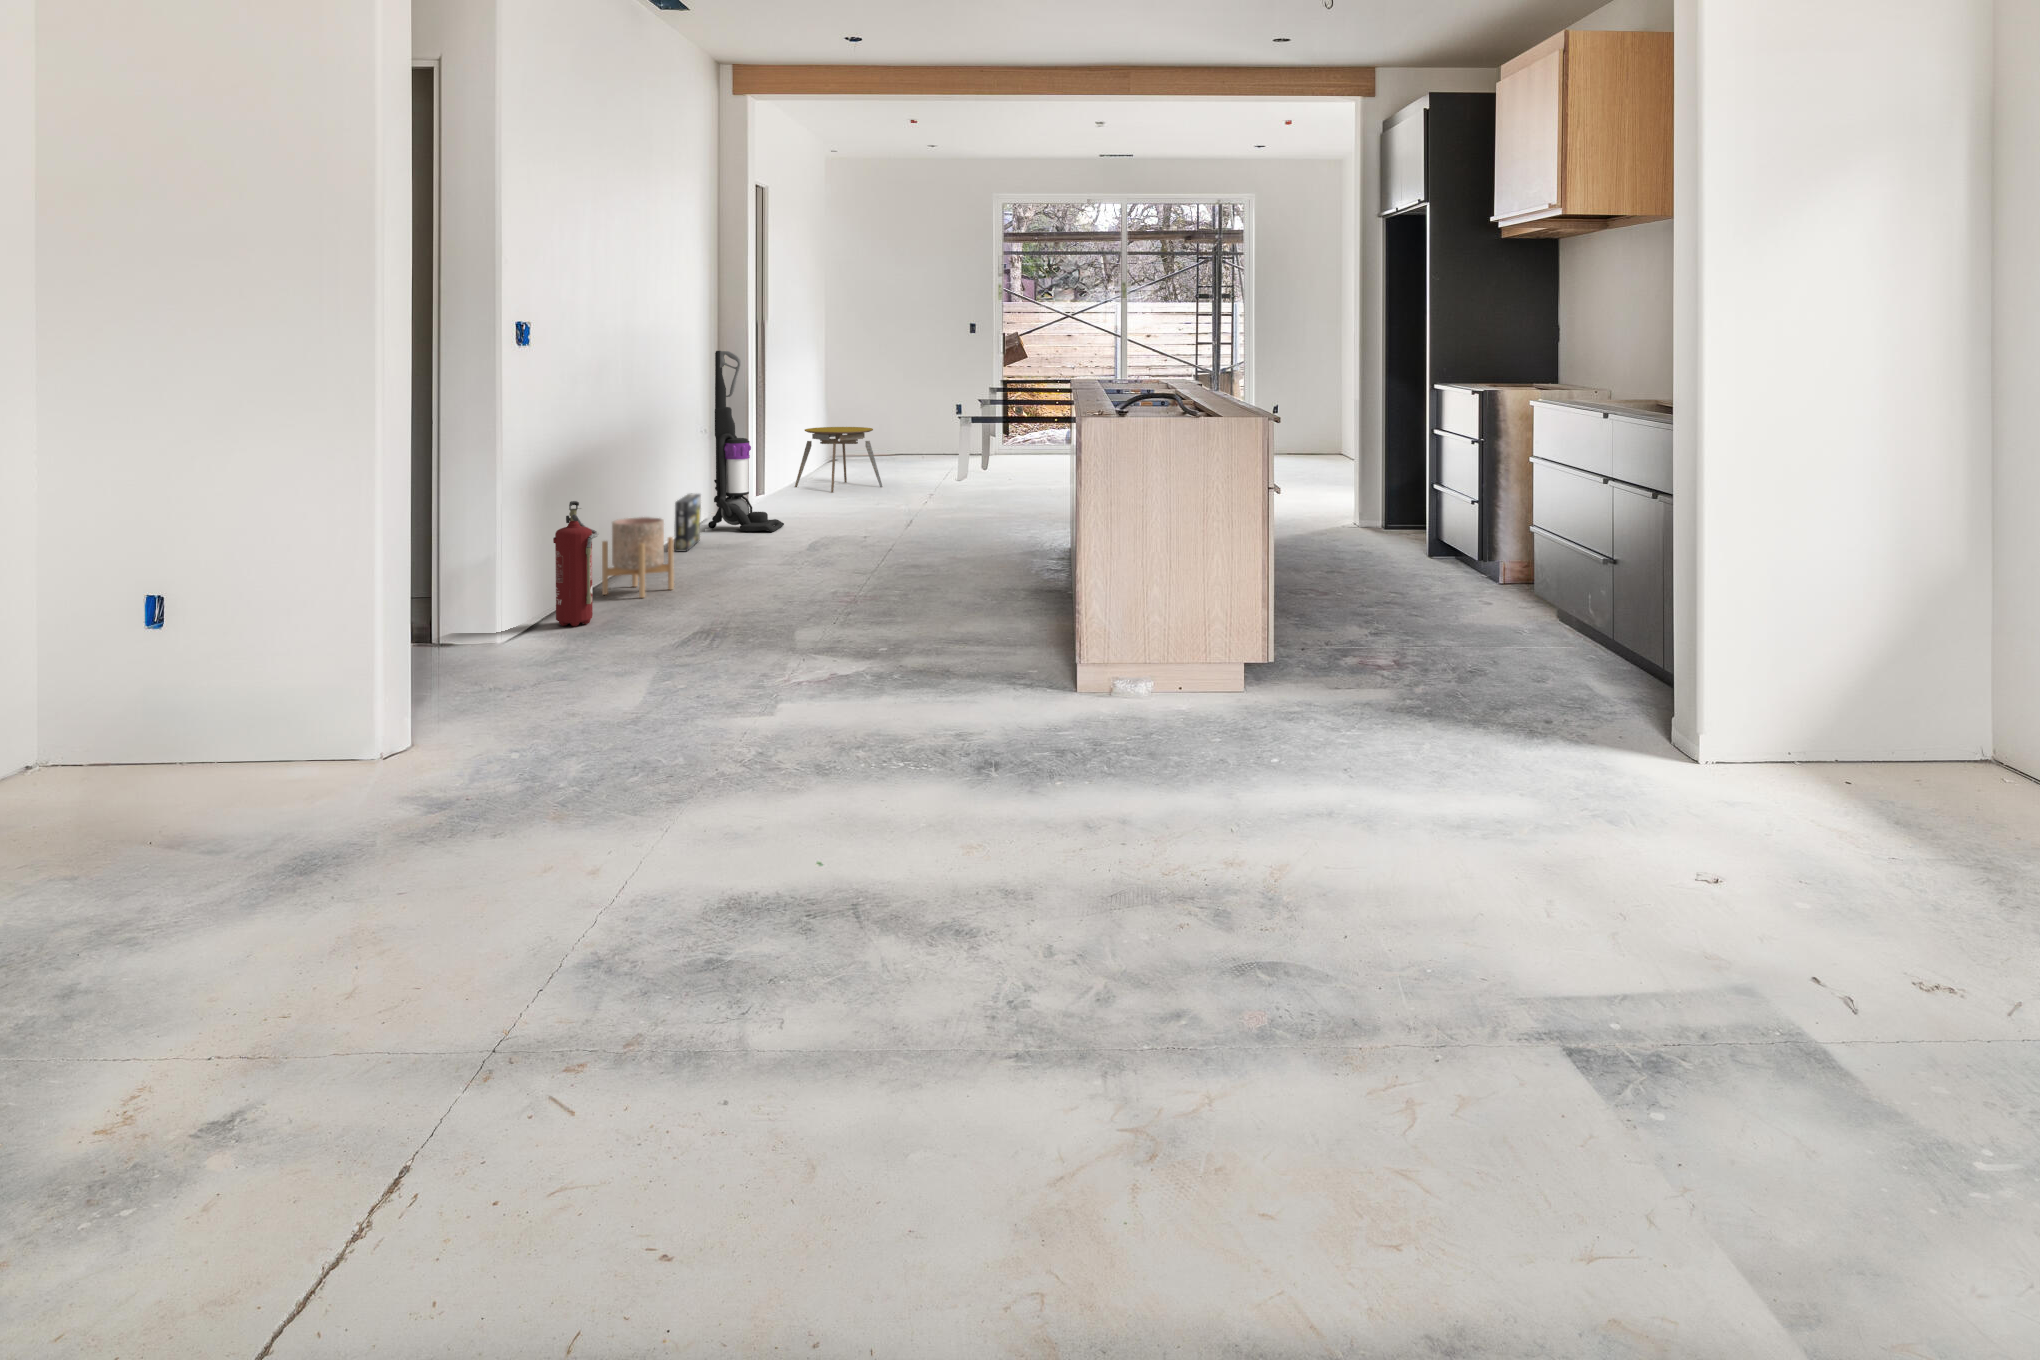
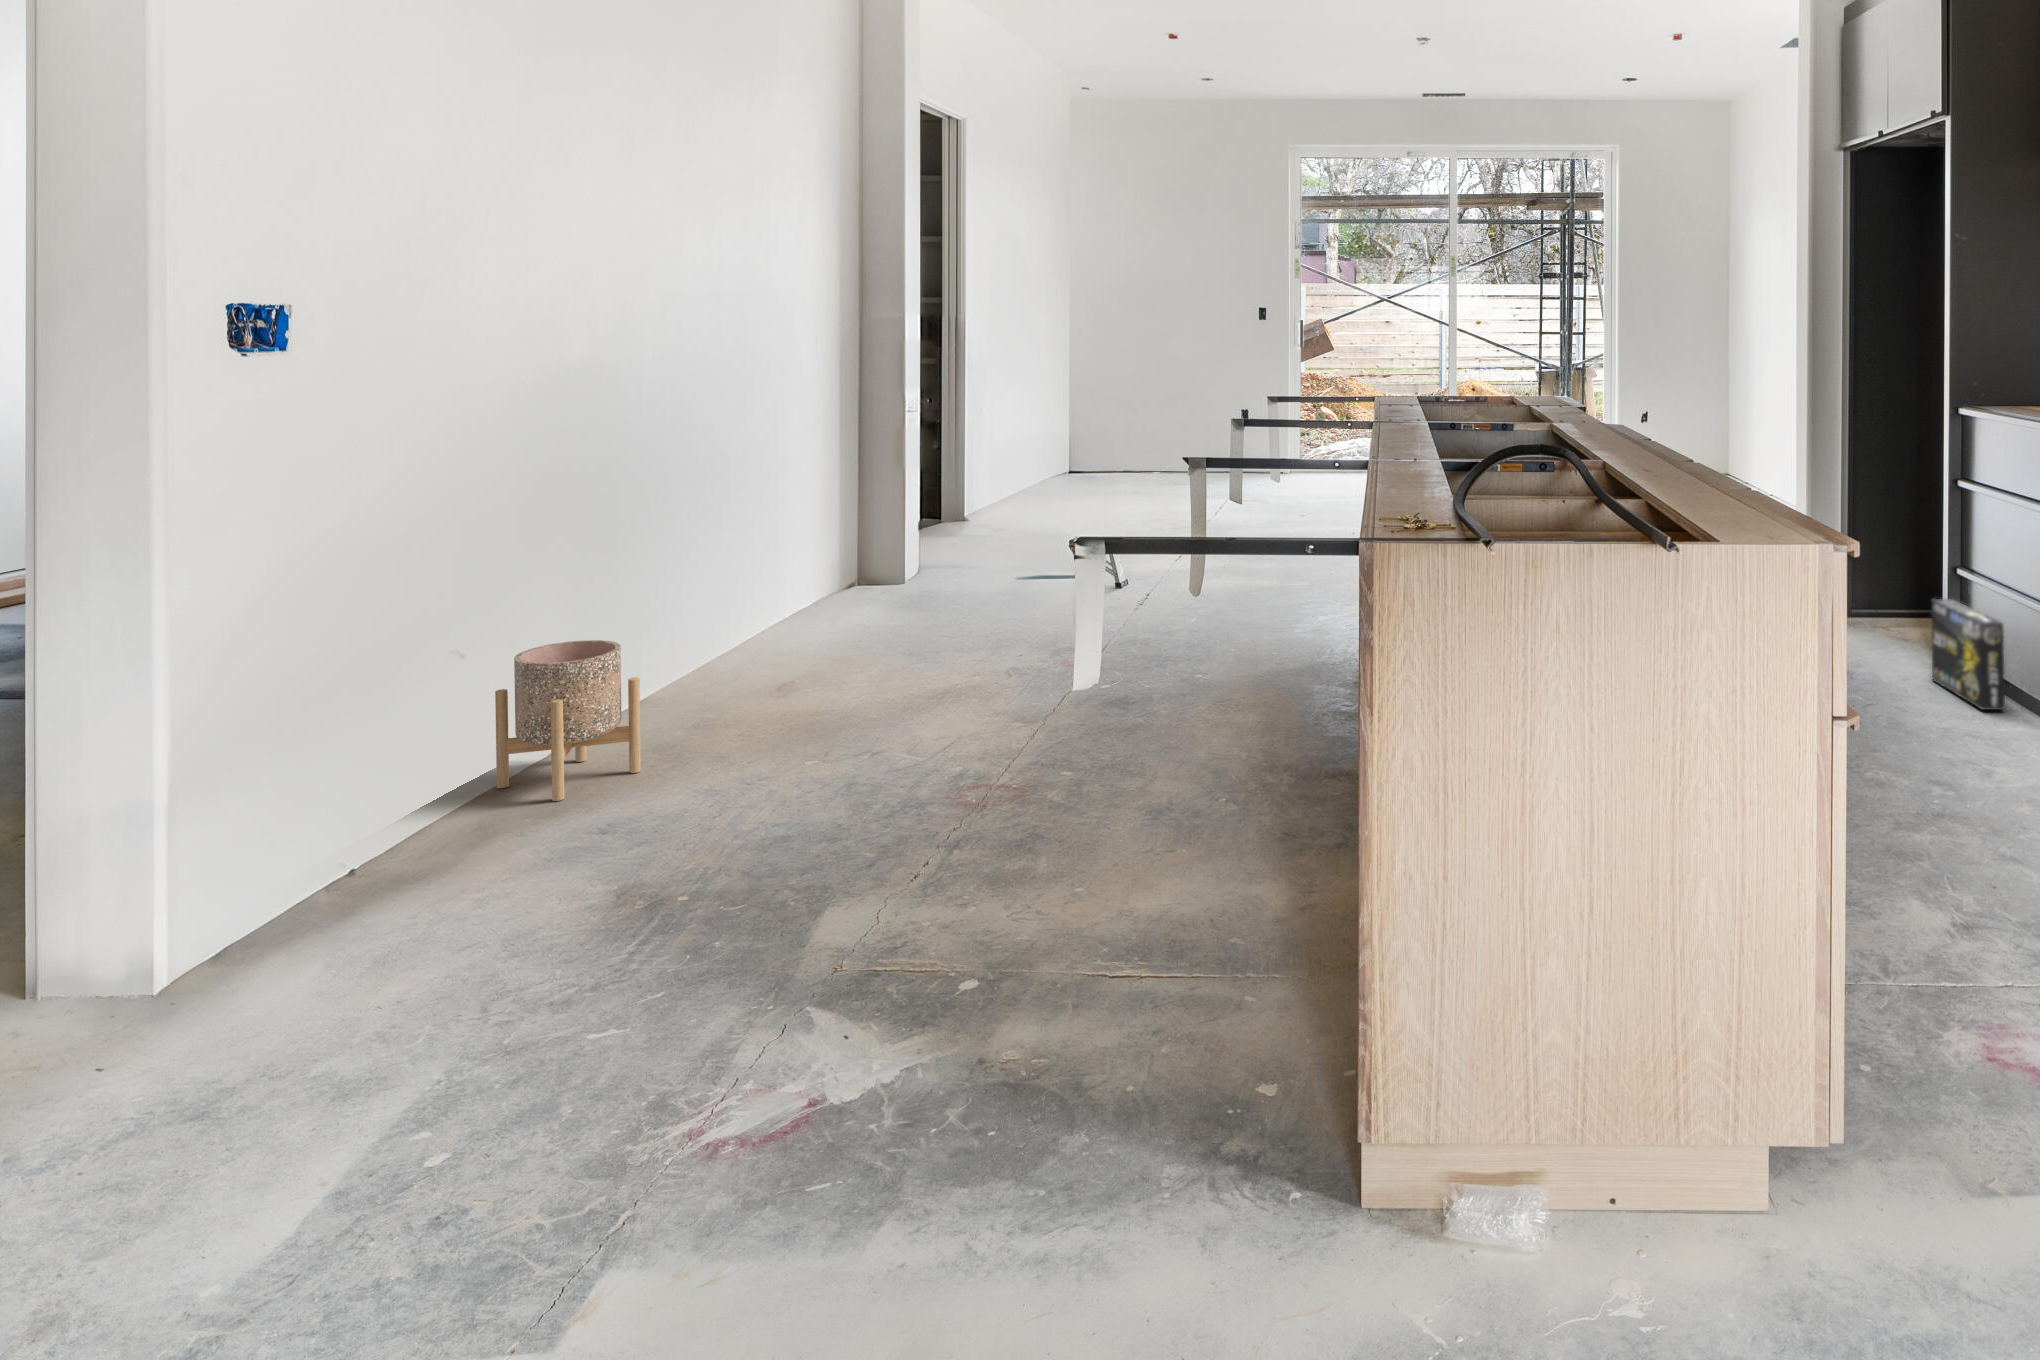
vacuum cleaner: present [708,351,784,532] -> none [837,340,952,611]
stool: present [795,427,883,492] -> none [1018,438,1133,528]
box: present [674,494,701,551] -> present [1932,599,2005,710]
fire extinguisher: present [553,501,599,626] -> none [271,654,386,914]

